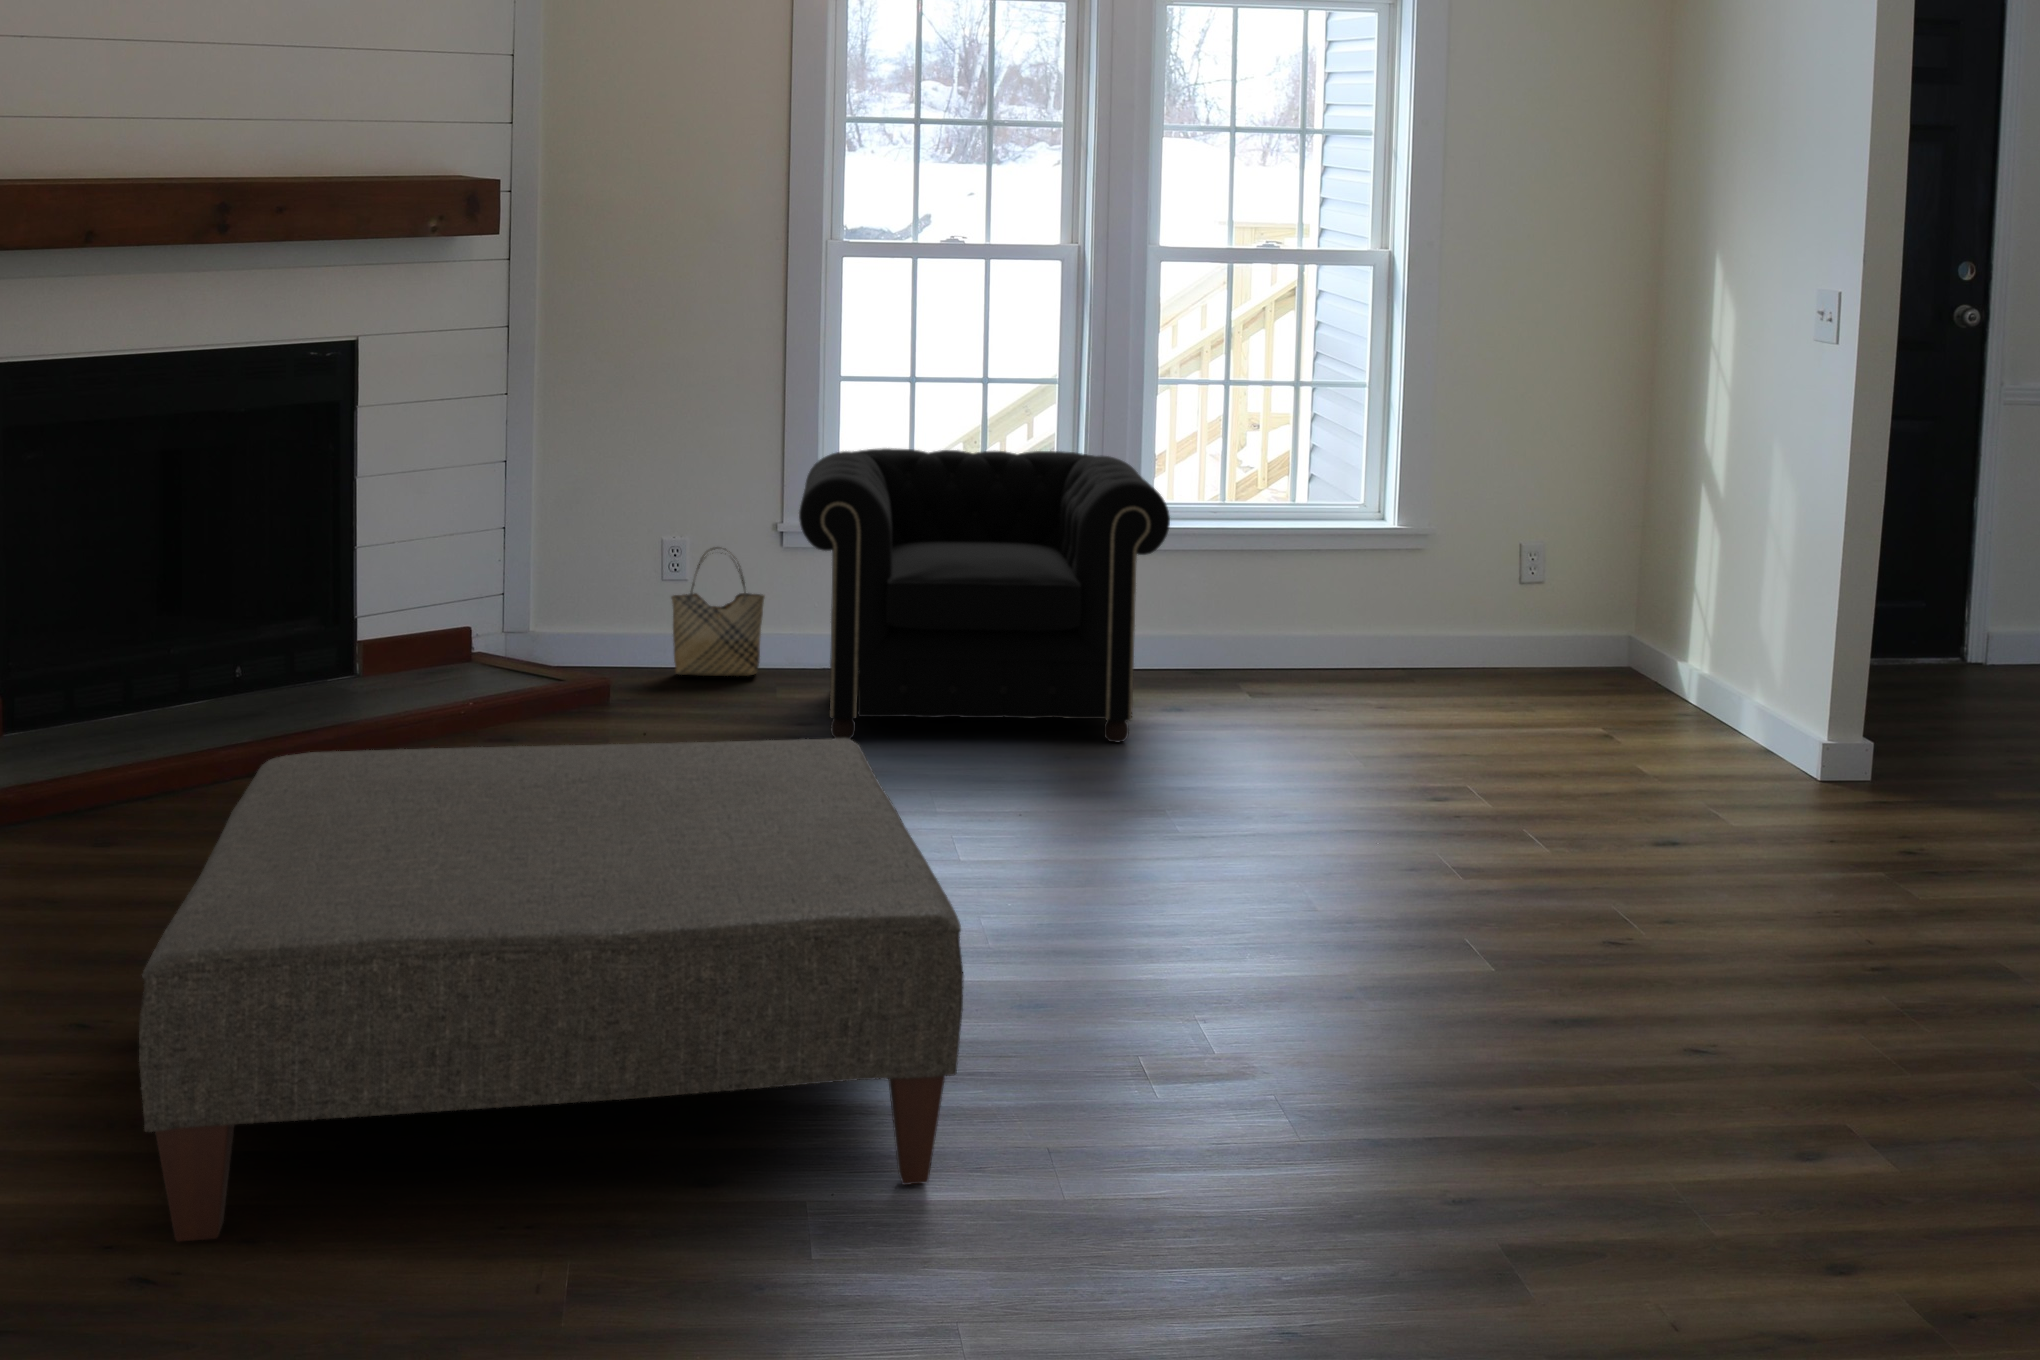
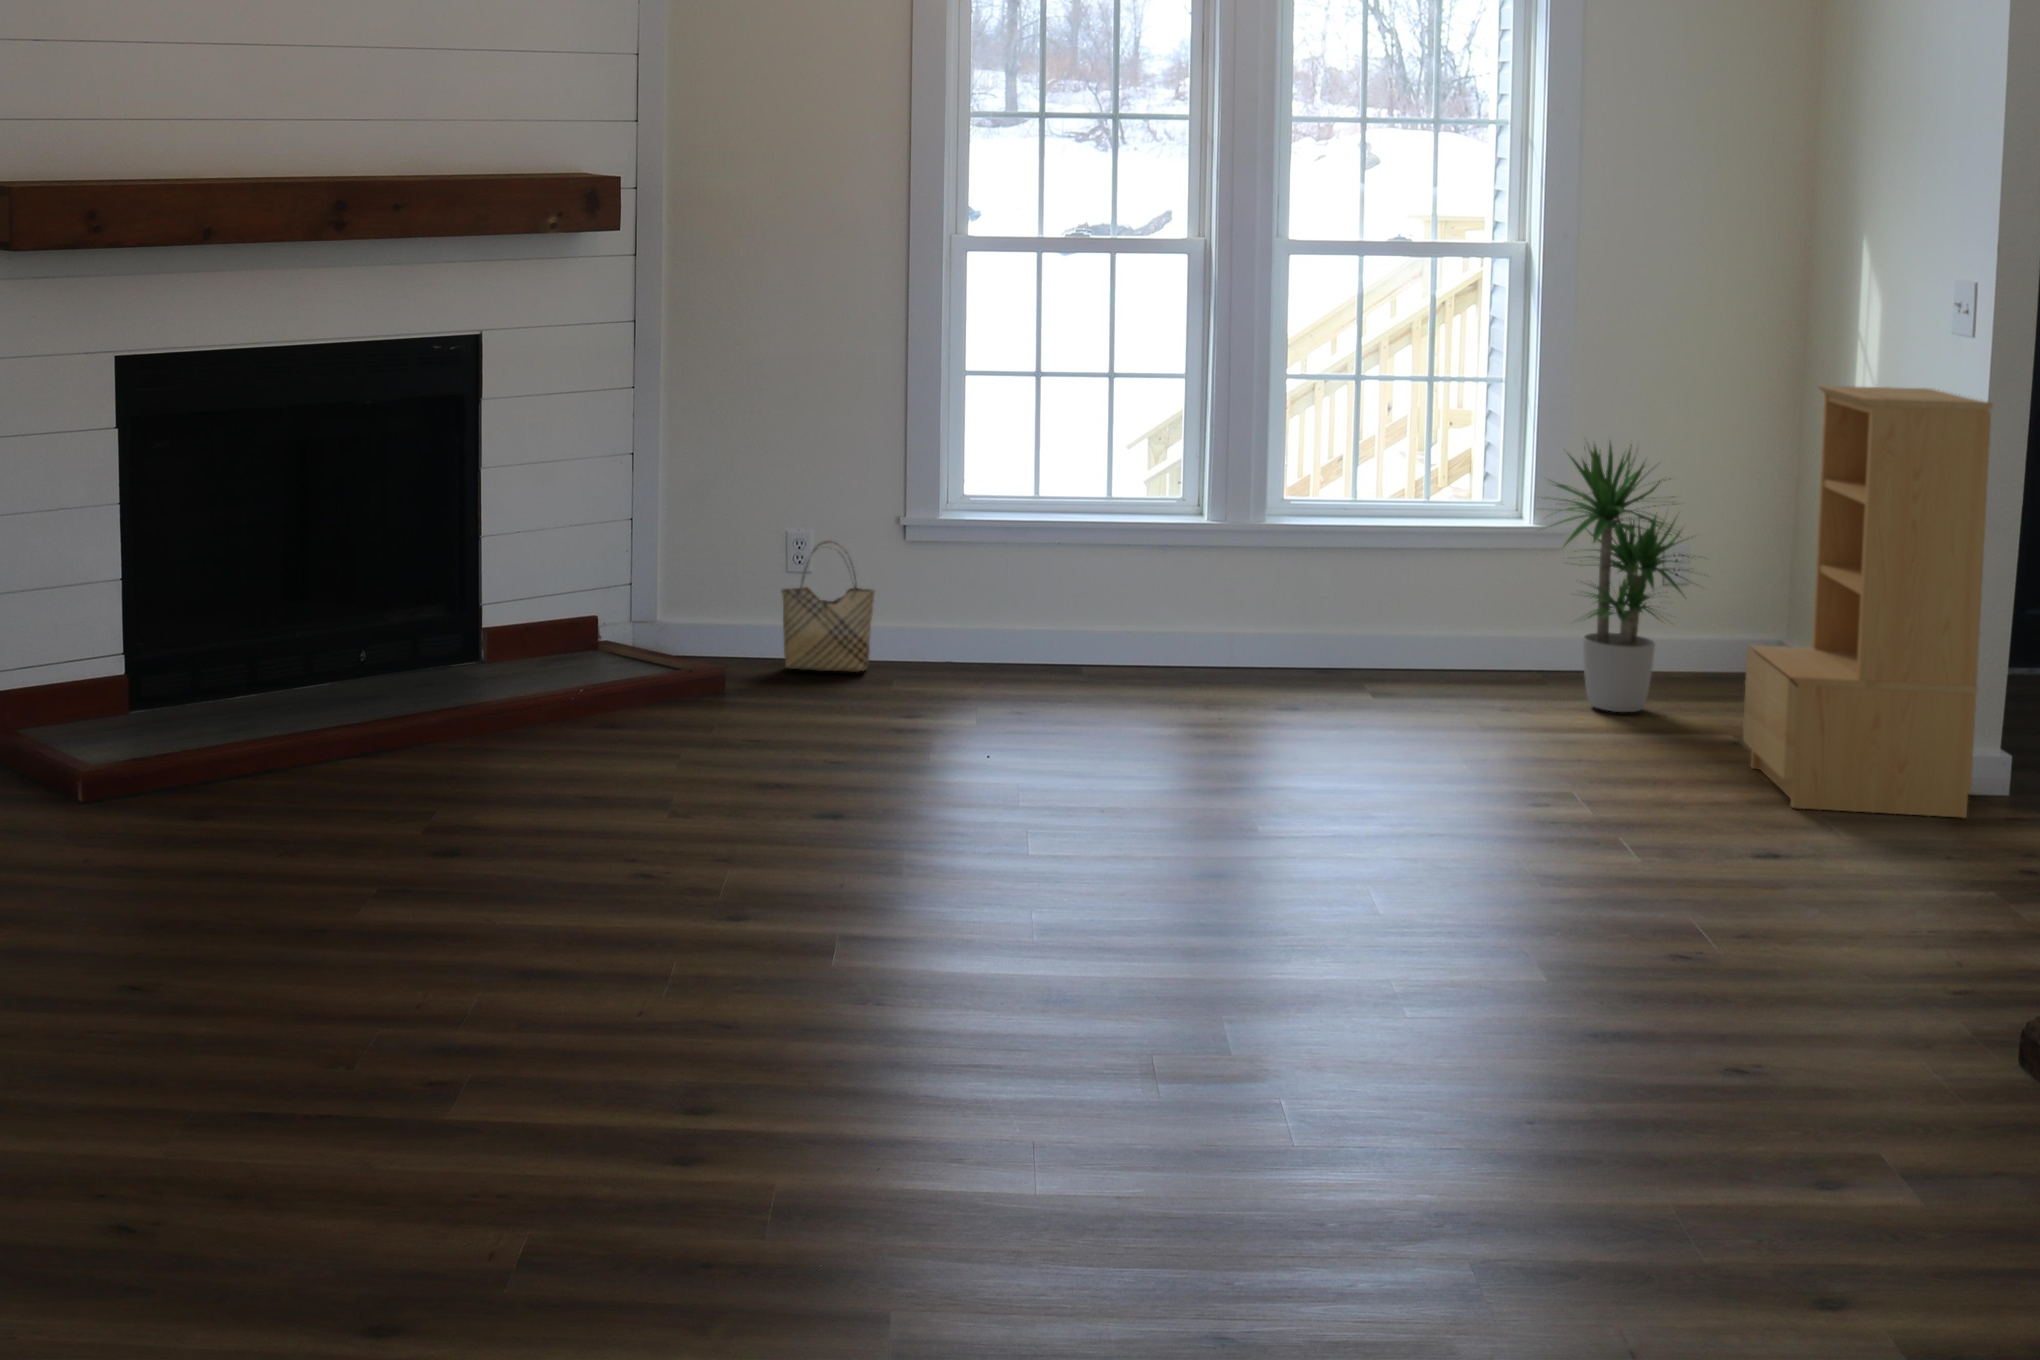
bookshelf: none [1589,383,1811,775] -> present [1743,386,1993,818]
potted plant: none [1387,434,1551,692] -> present [1549,444,1705,712]
armchair: present [799,448,1170,742] -> none [895,445,1278,754]
ottoman: present [139,738,964,1242] -> none [162,748,958,1215]

